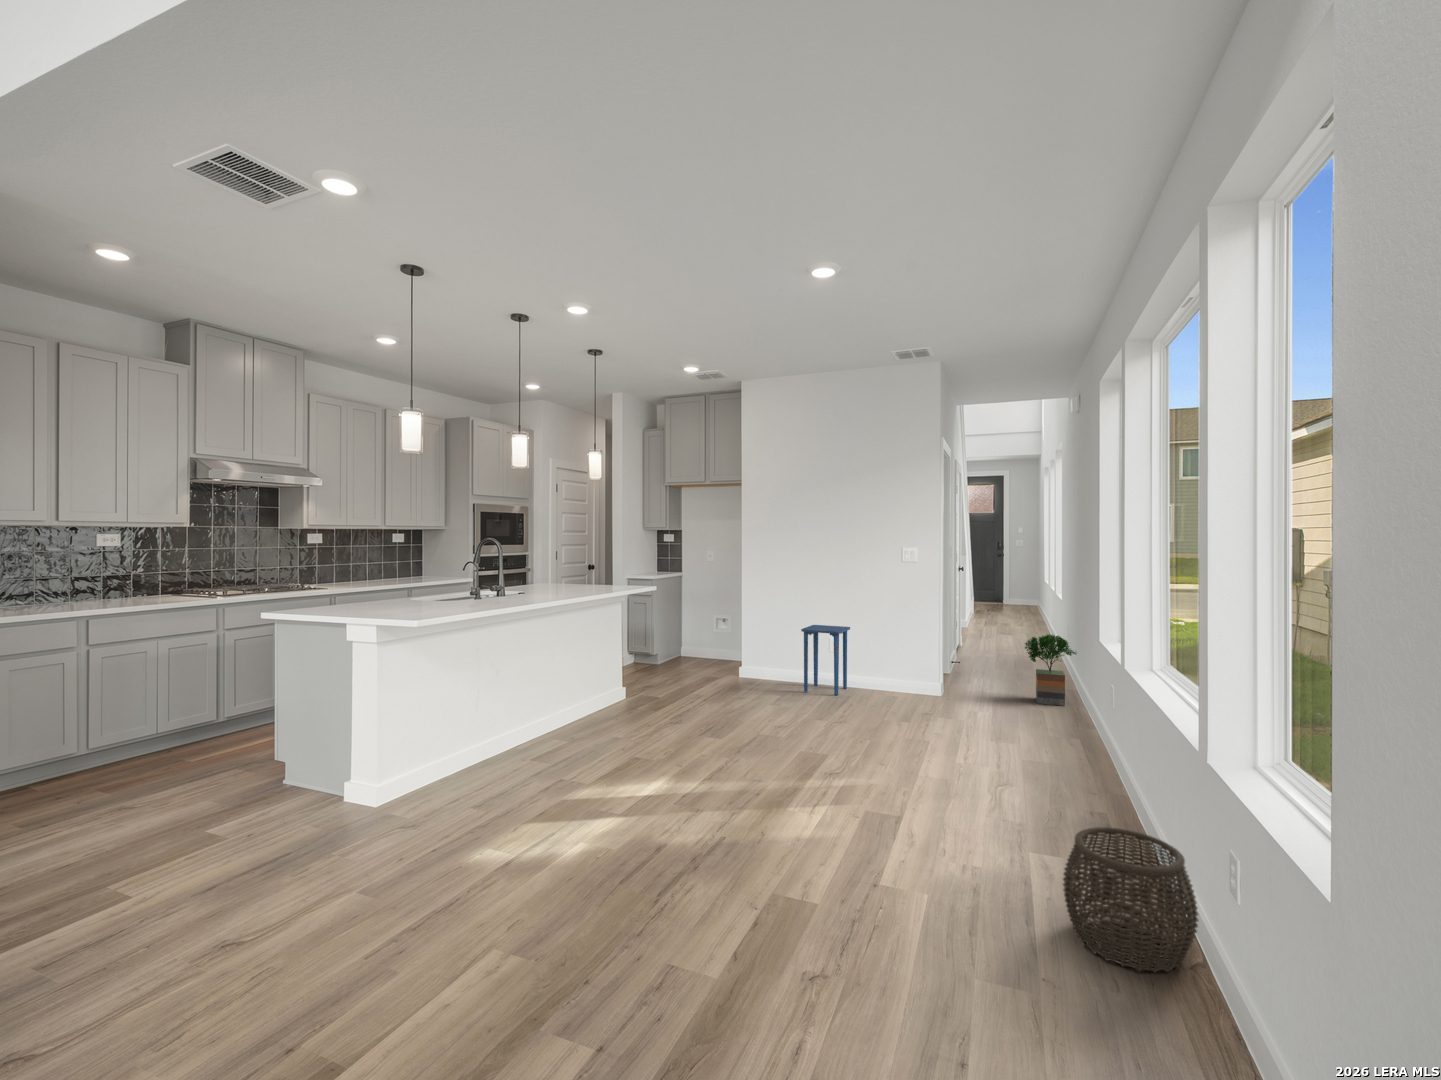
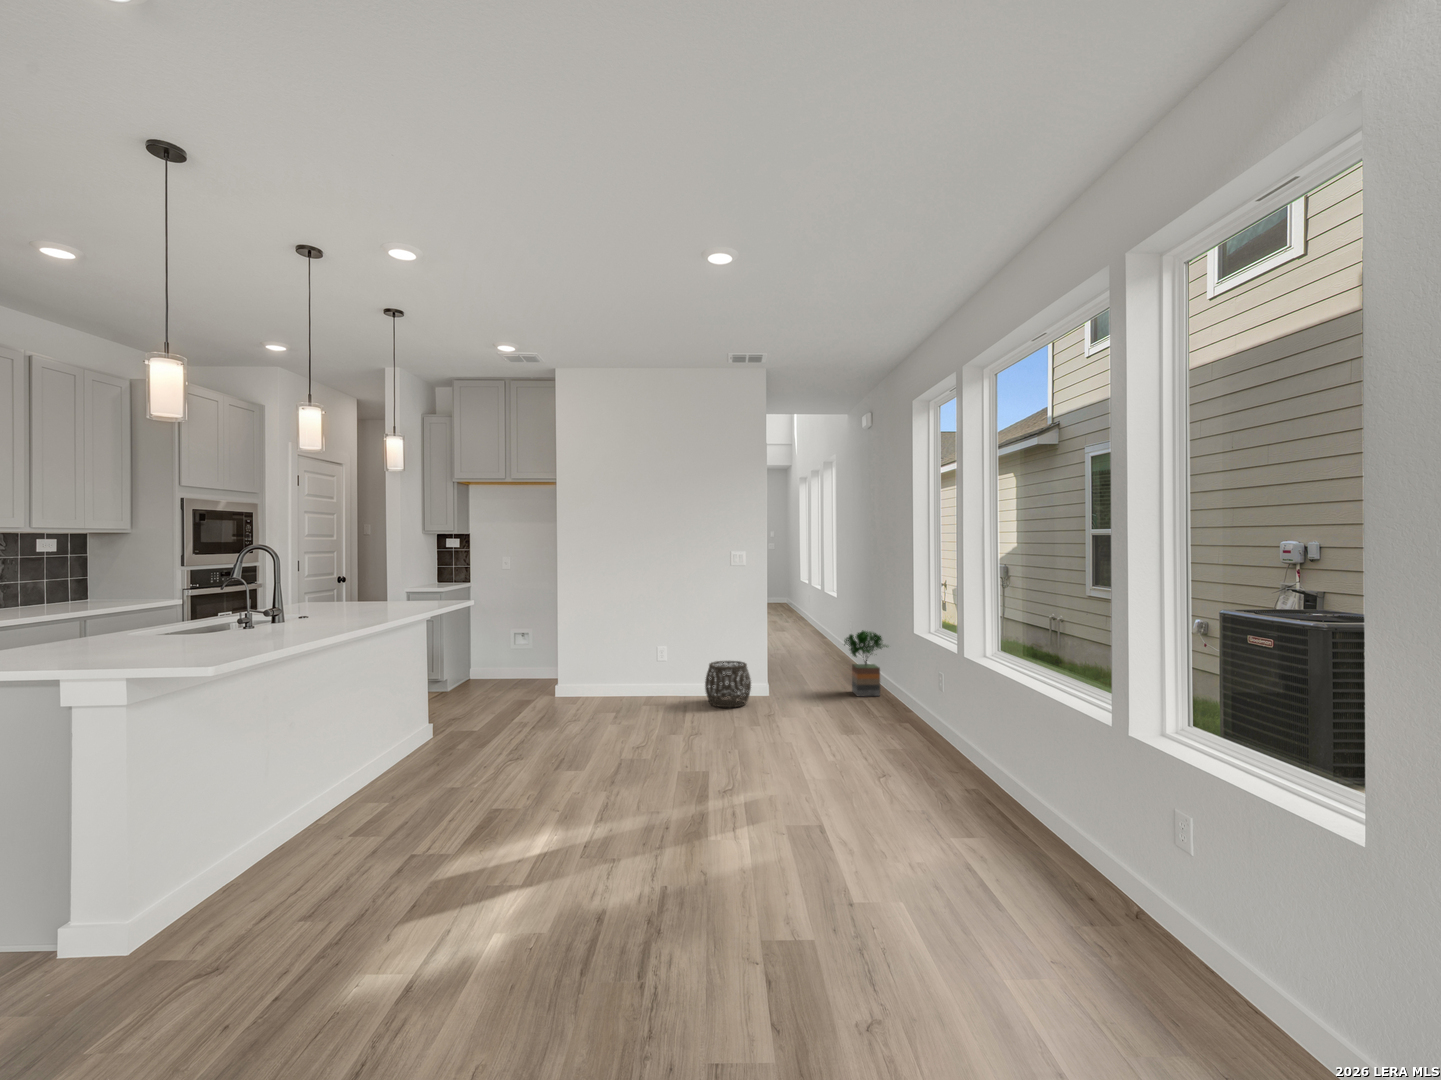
side table: present [801,625,850,695] -> none [634,634,681,707]
woven basket: present [1063,827,1198,973] -> present [705,661,751,708]

